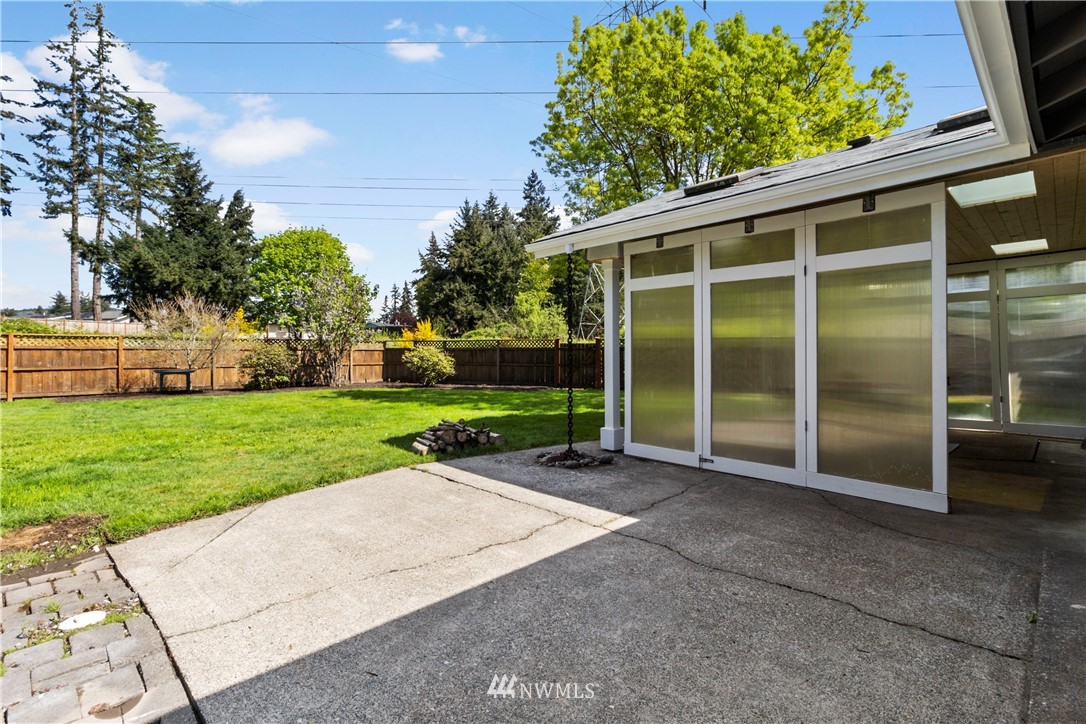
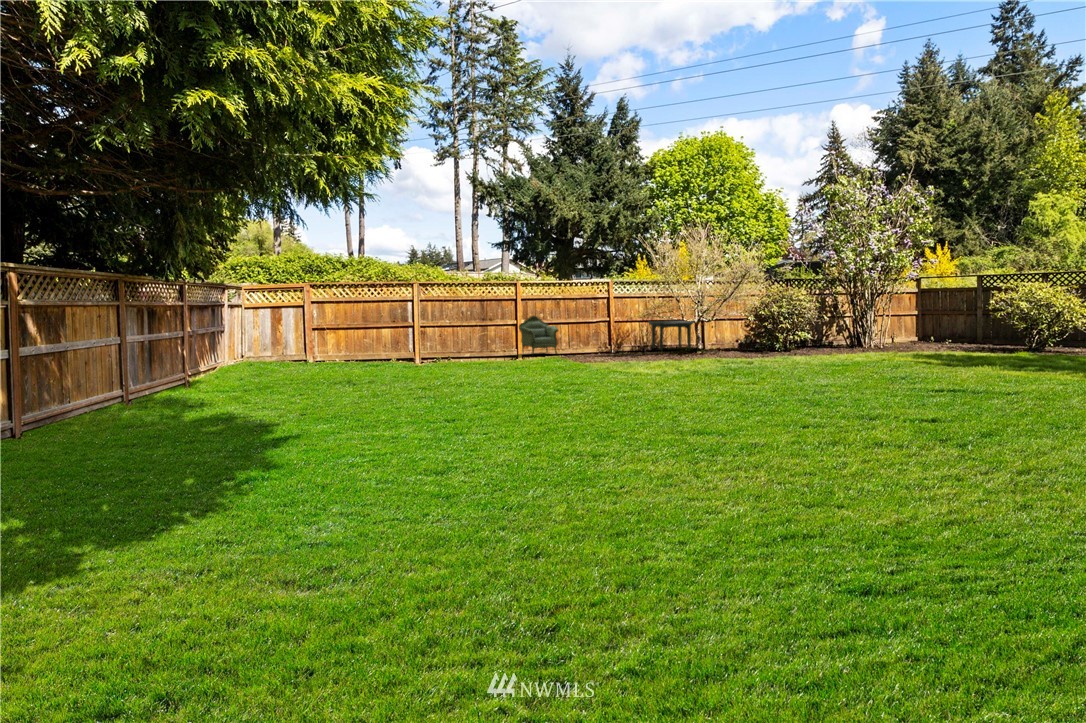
armchair: none [6,363,51,398] -> present [519,316,558,355]

